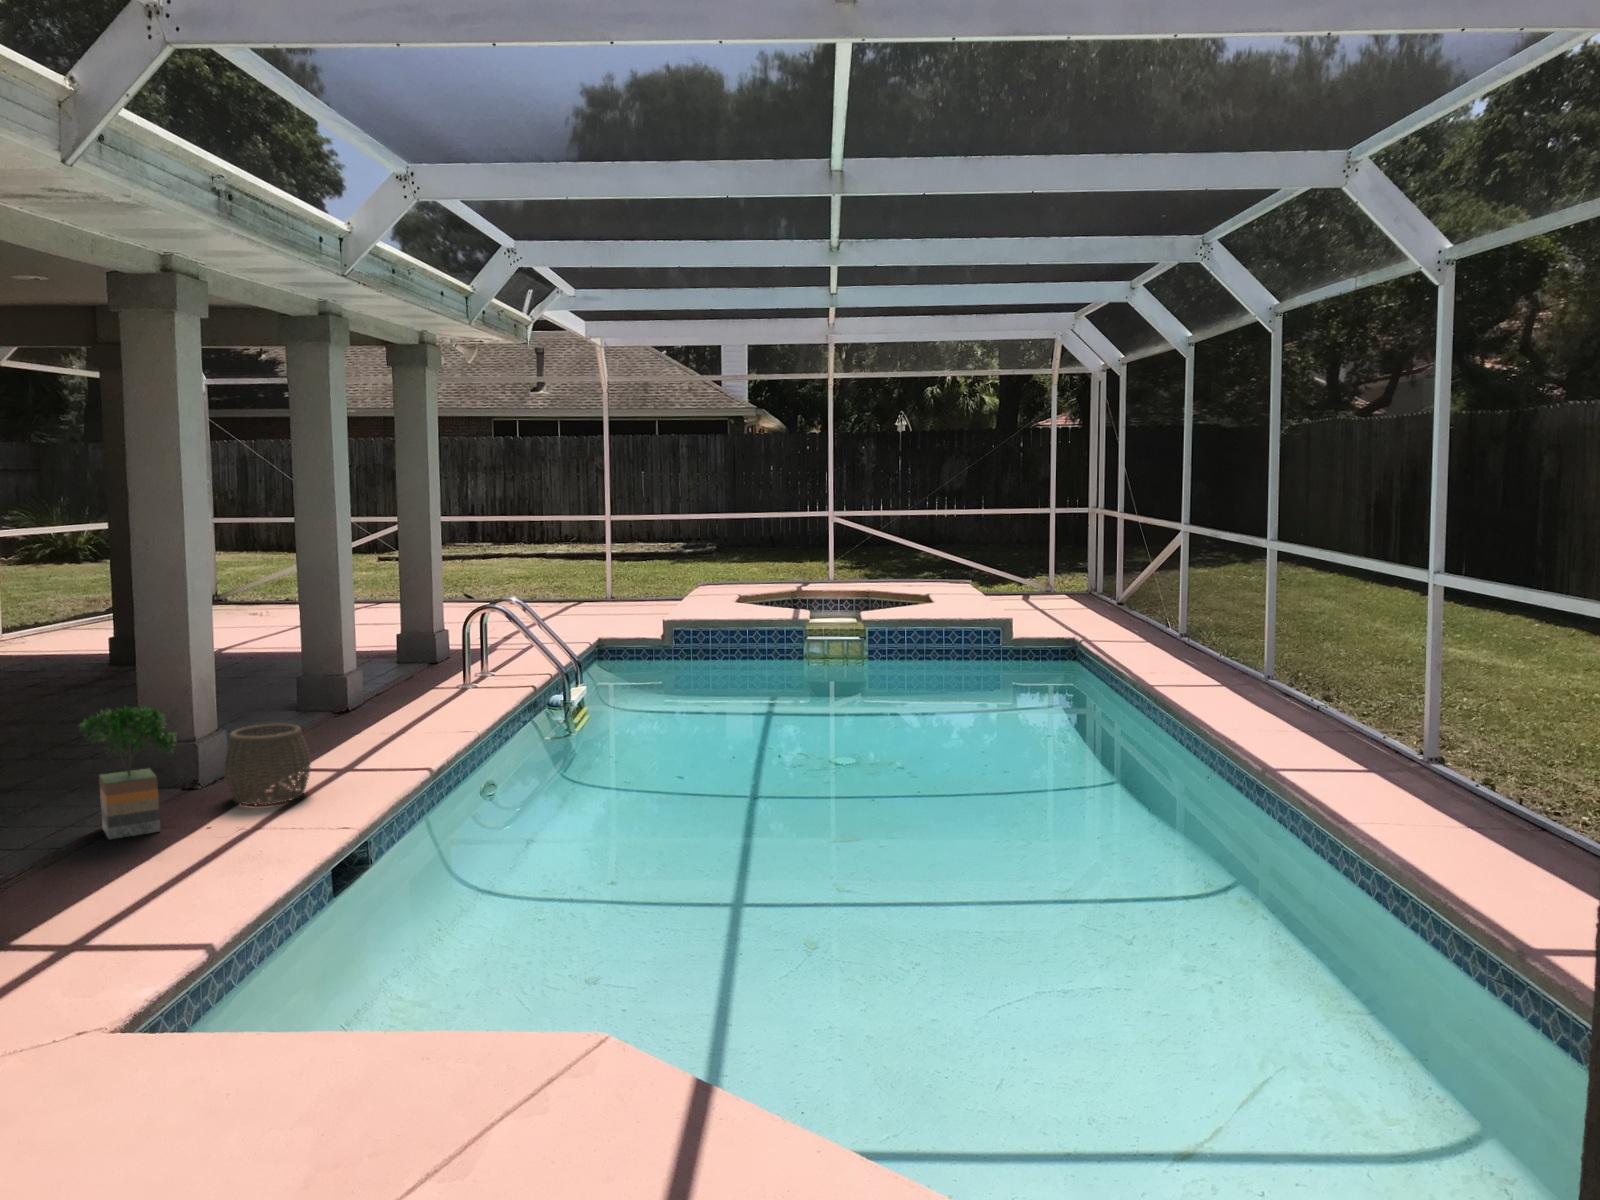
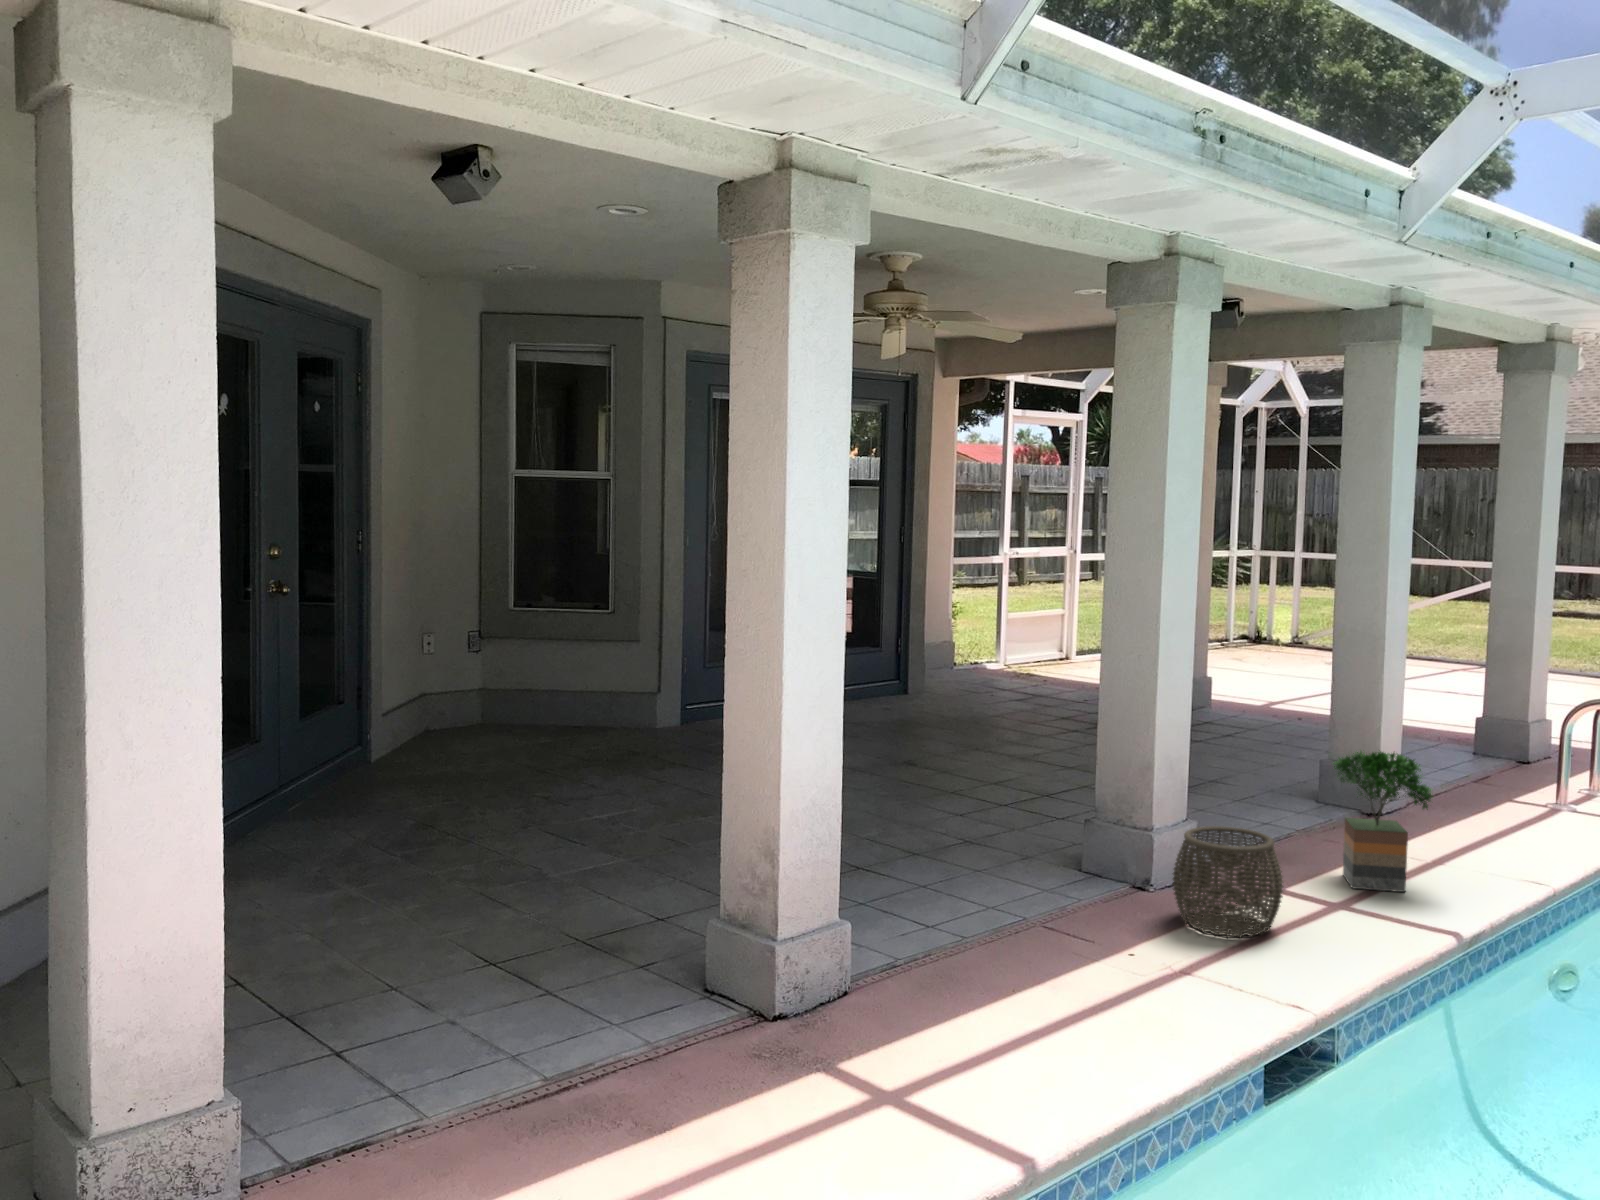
potted tree: present [80,706,176,839] -> present [1334,751,1432,892]

